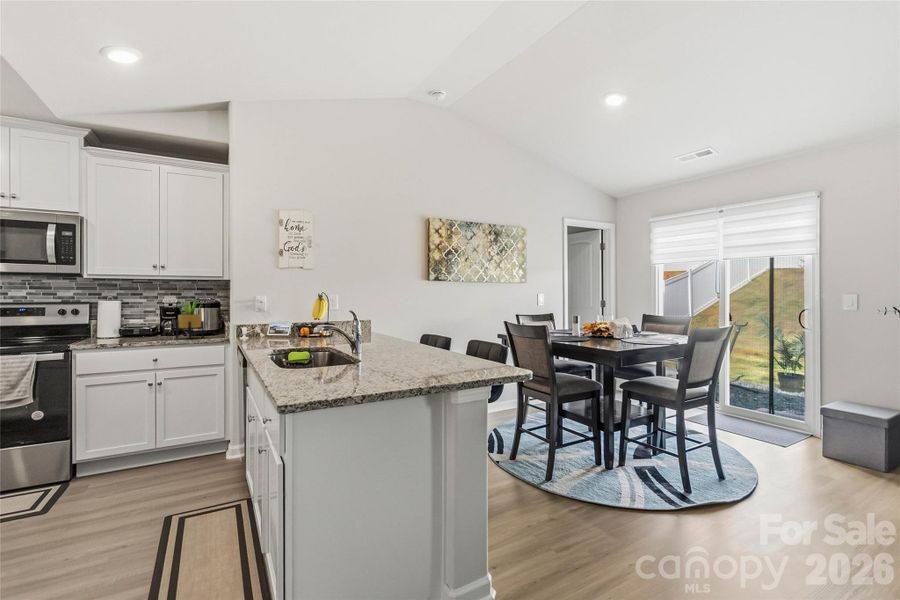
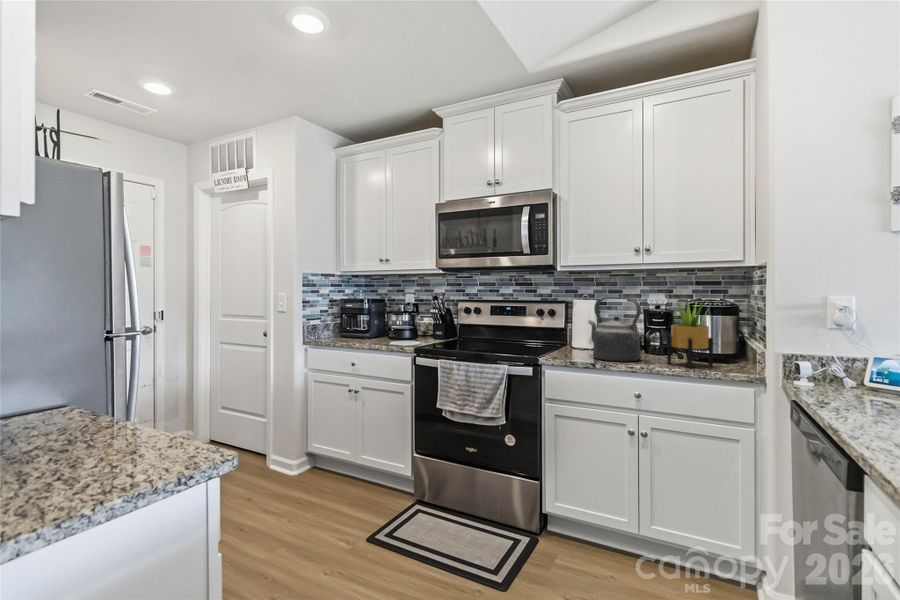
kettle: none [114,298,158,341] -> present [588,297,641,362]

